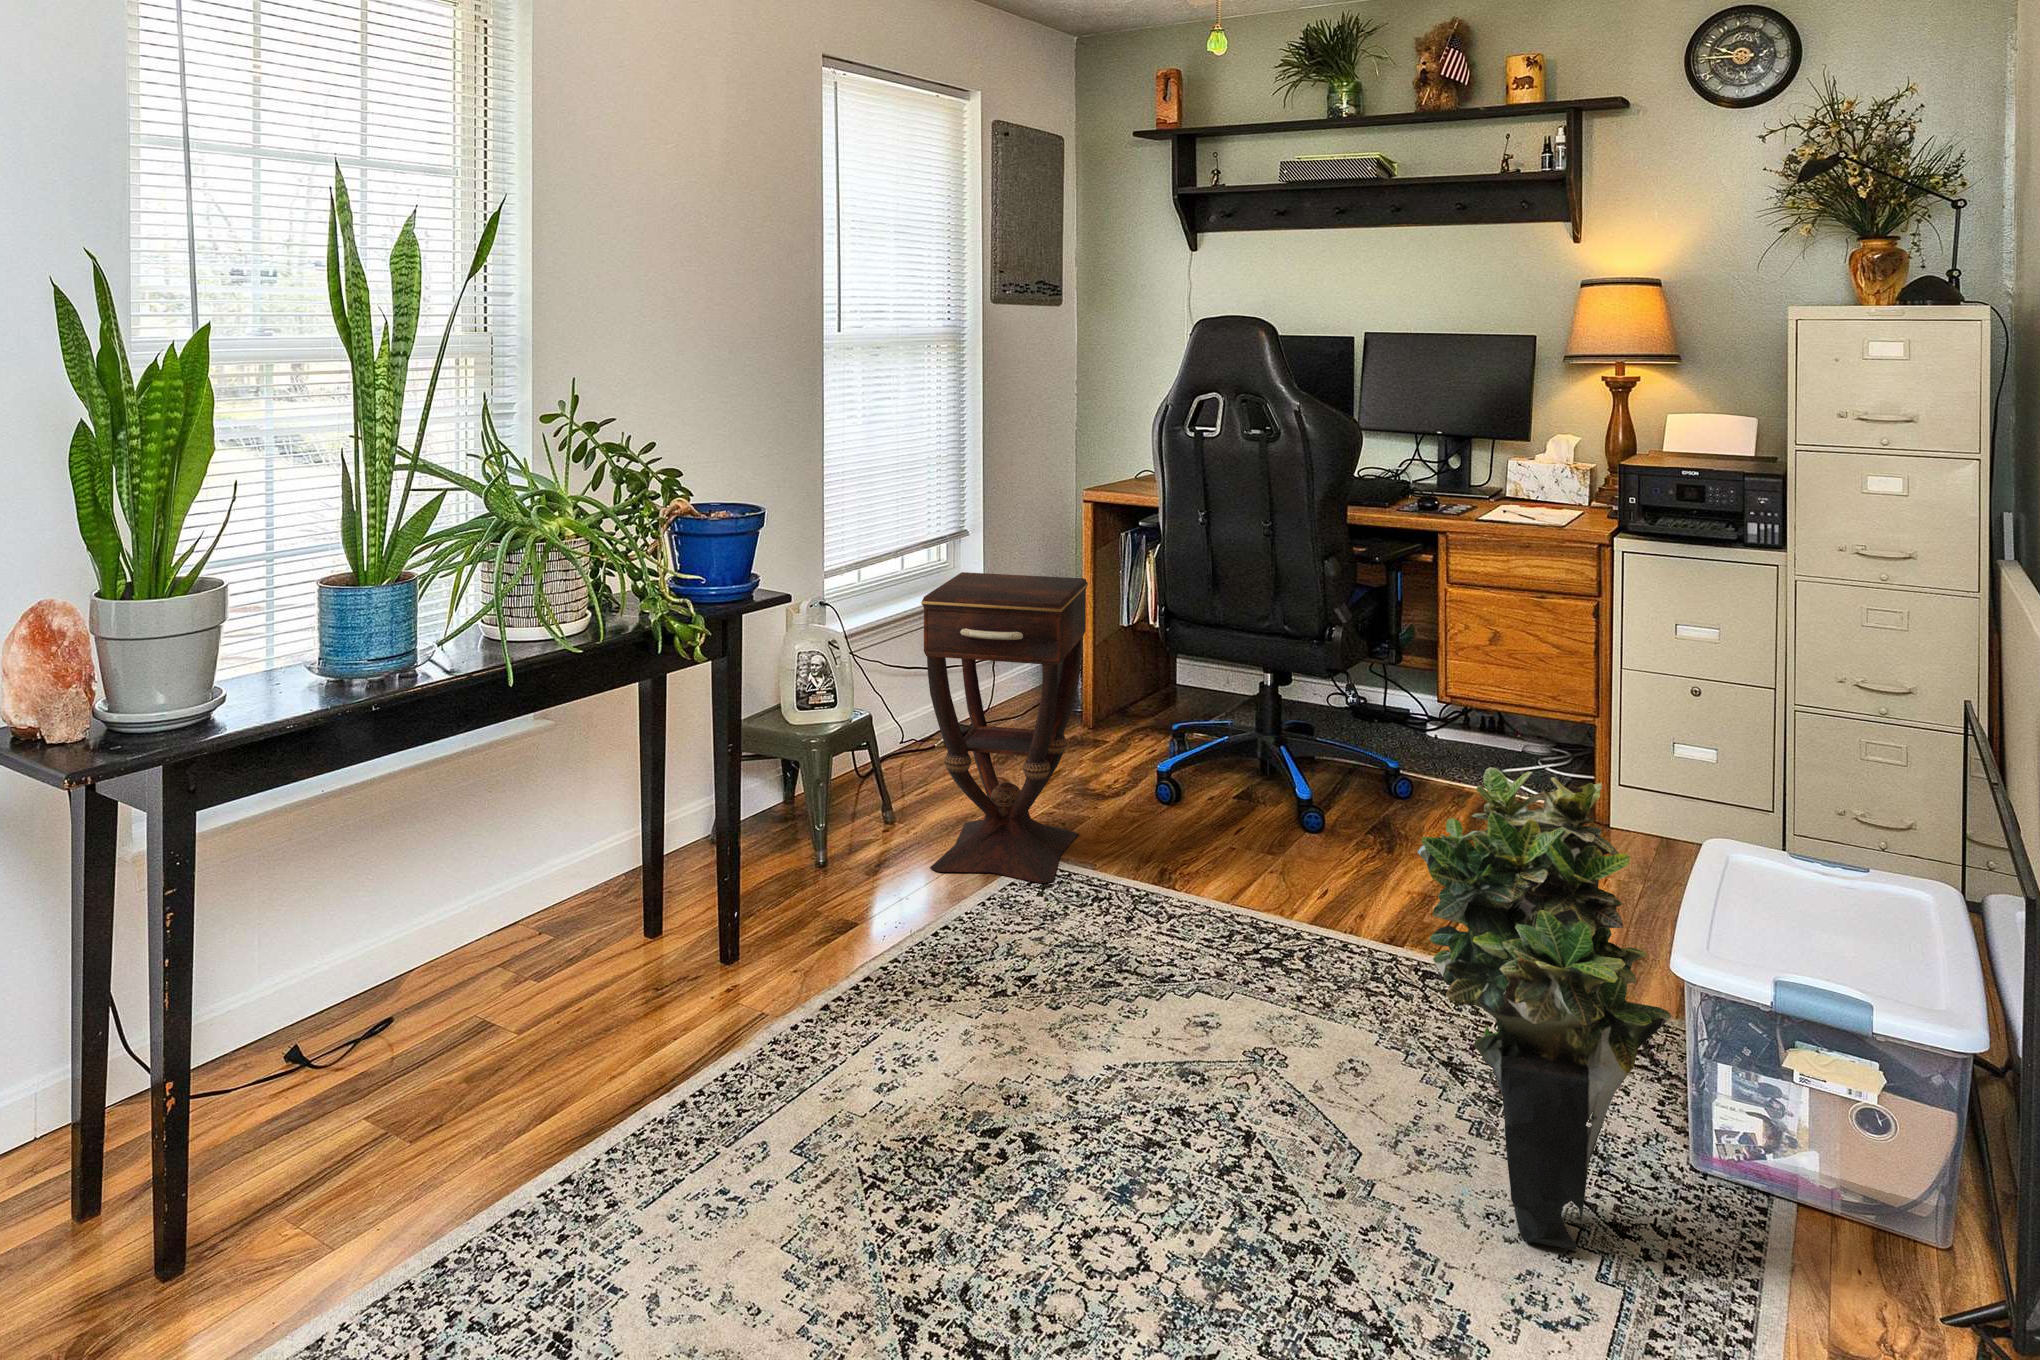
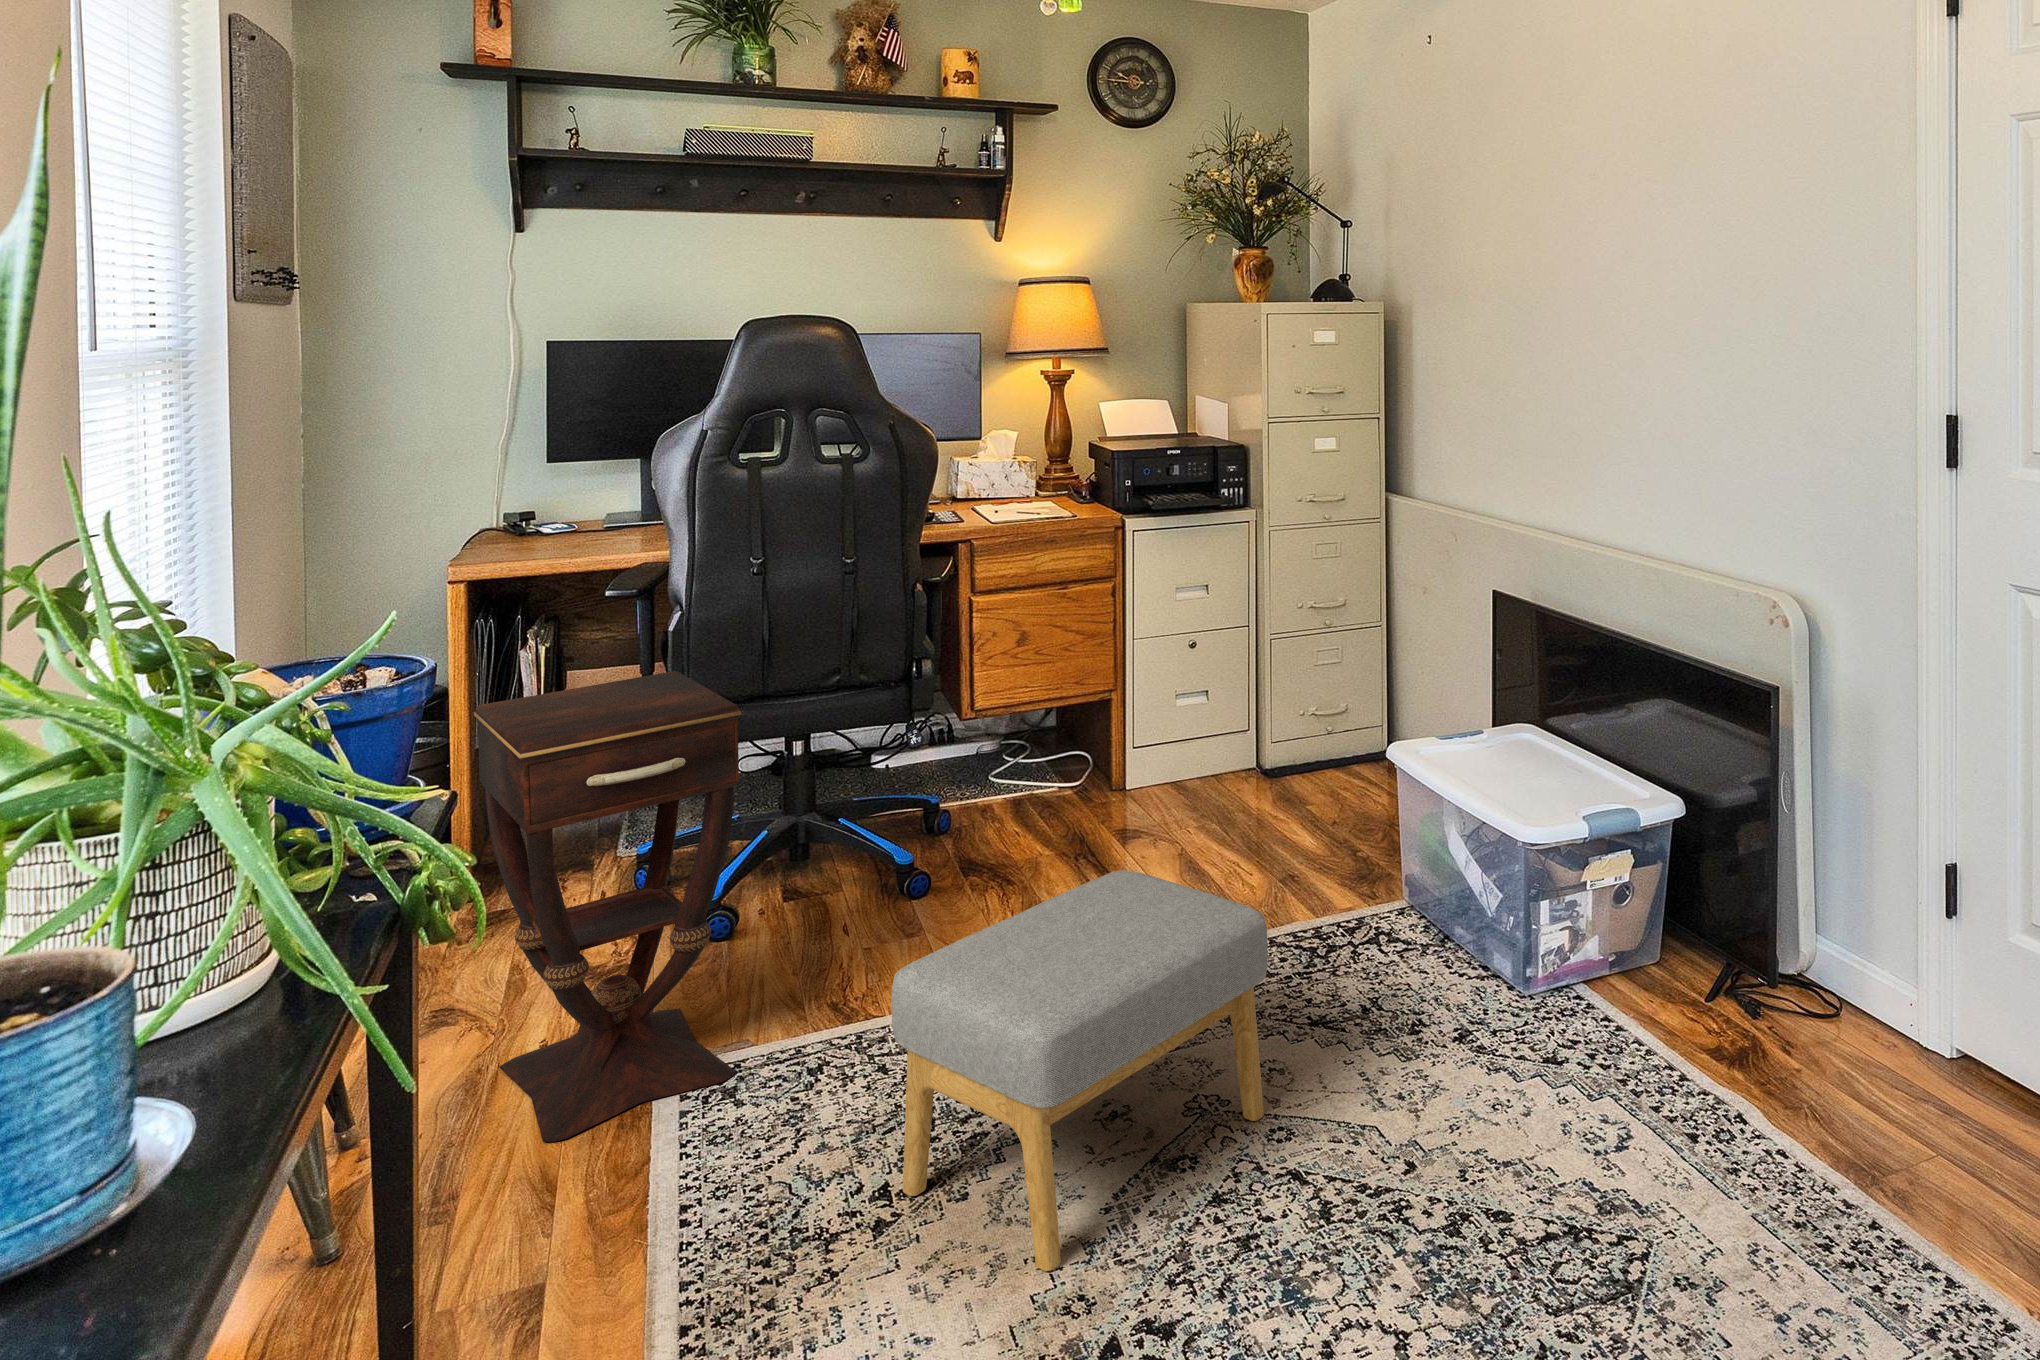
potted plant: present [1418,767,1671,1250] -> none [1402,714,1608,1116]
footstool: none [1016,817,1305,1088] -> present [891,870,1268,1271]

